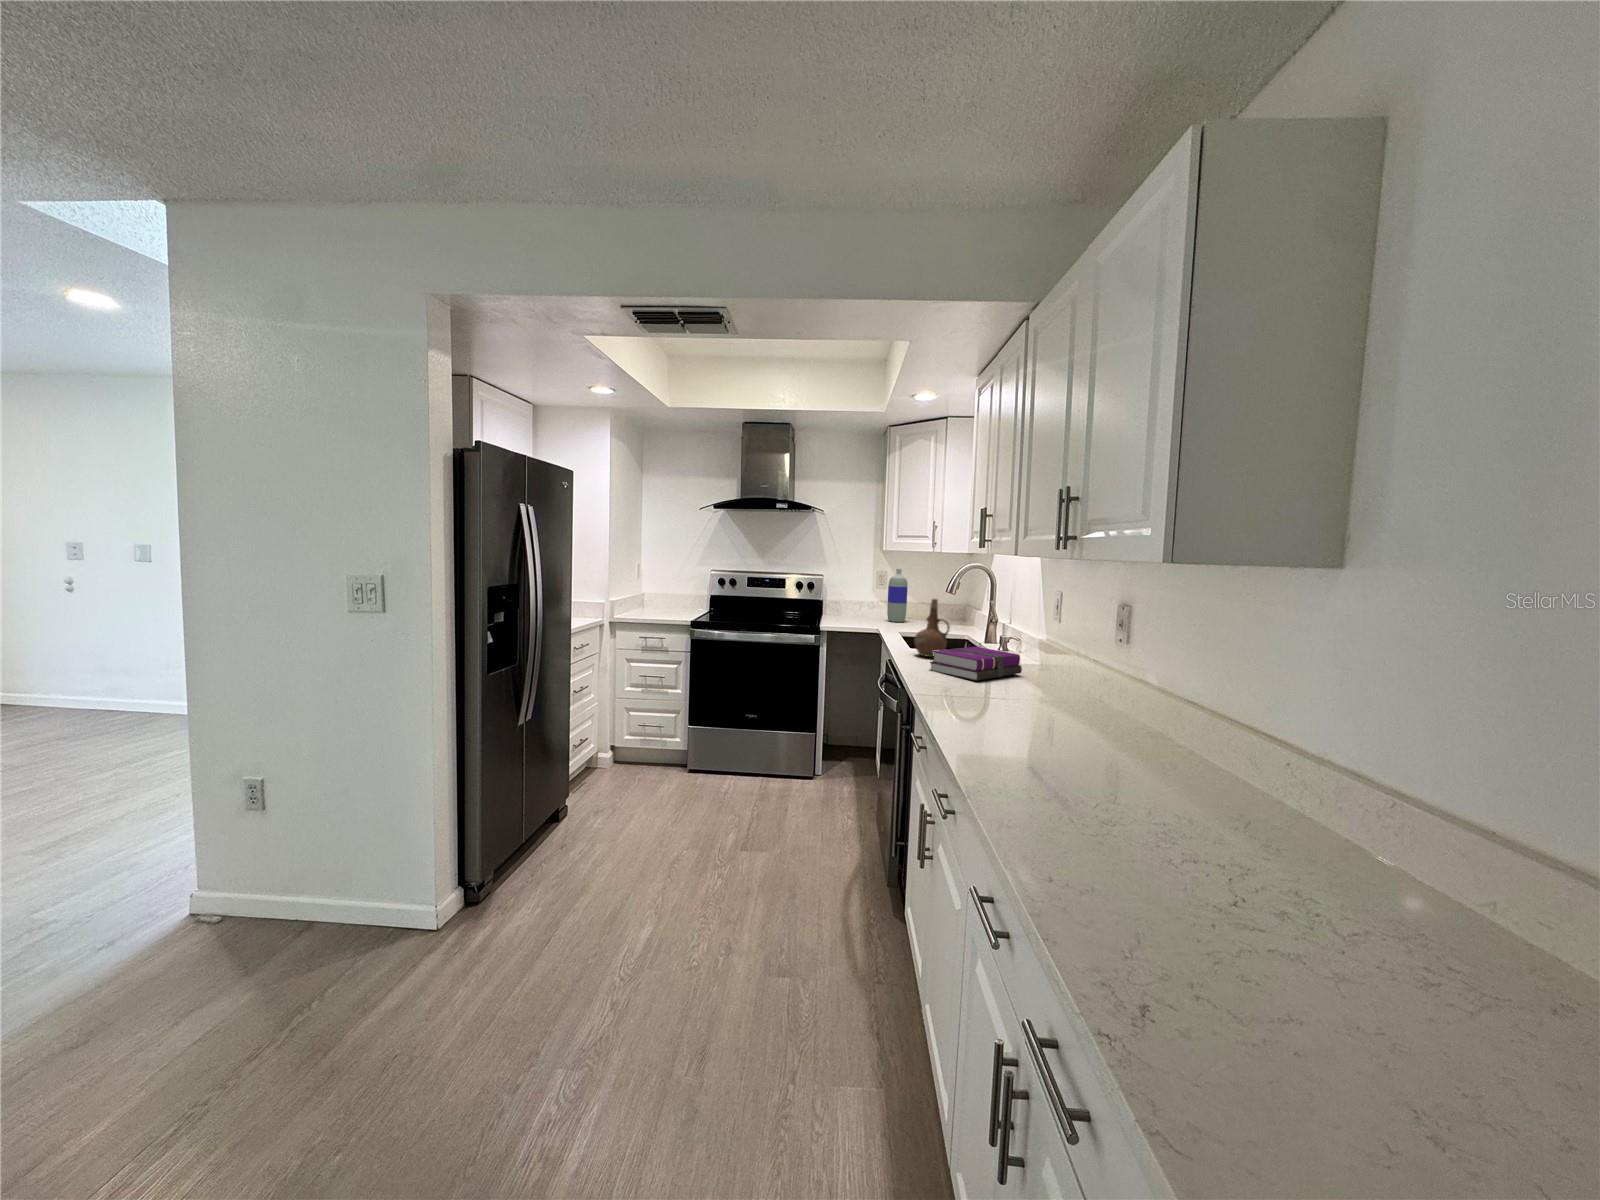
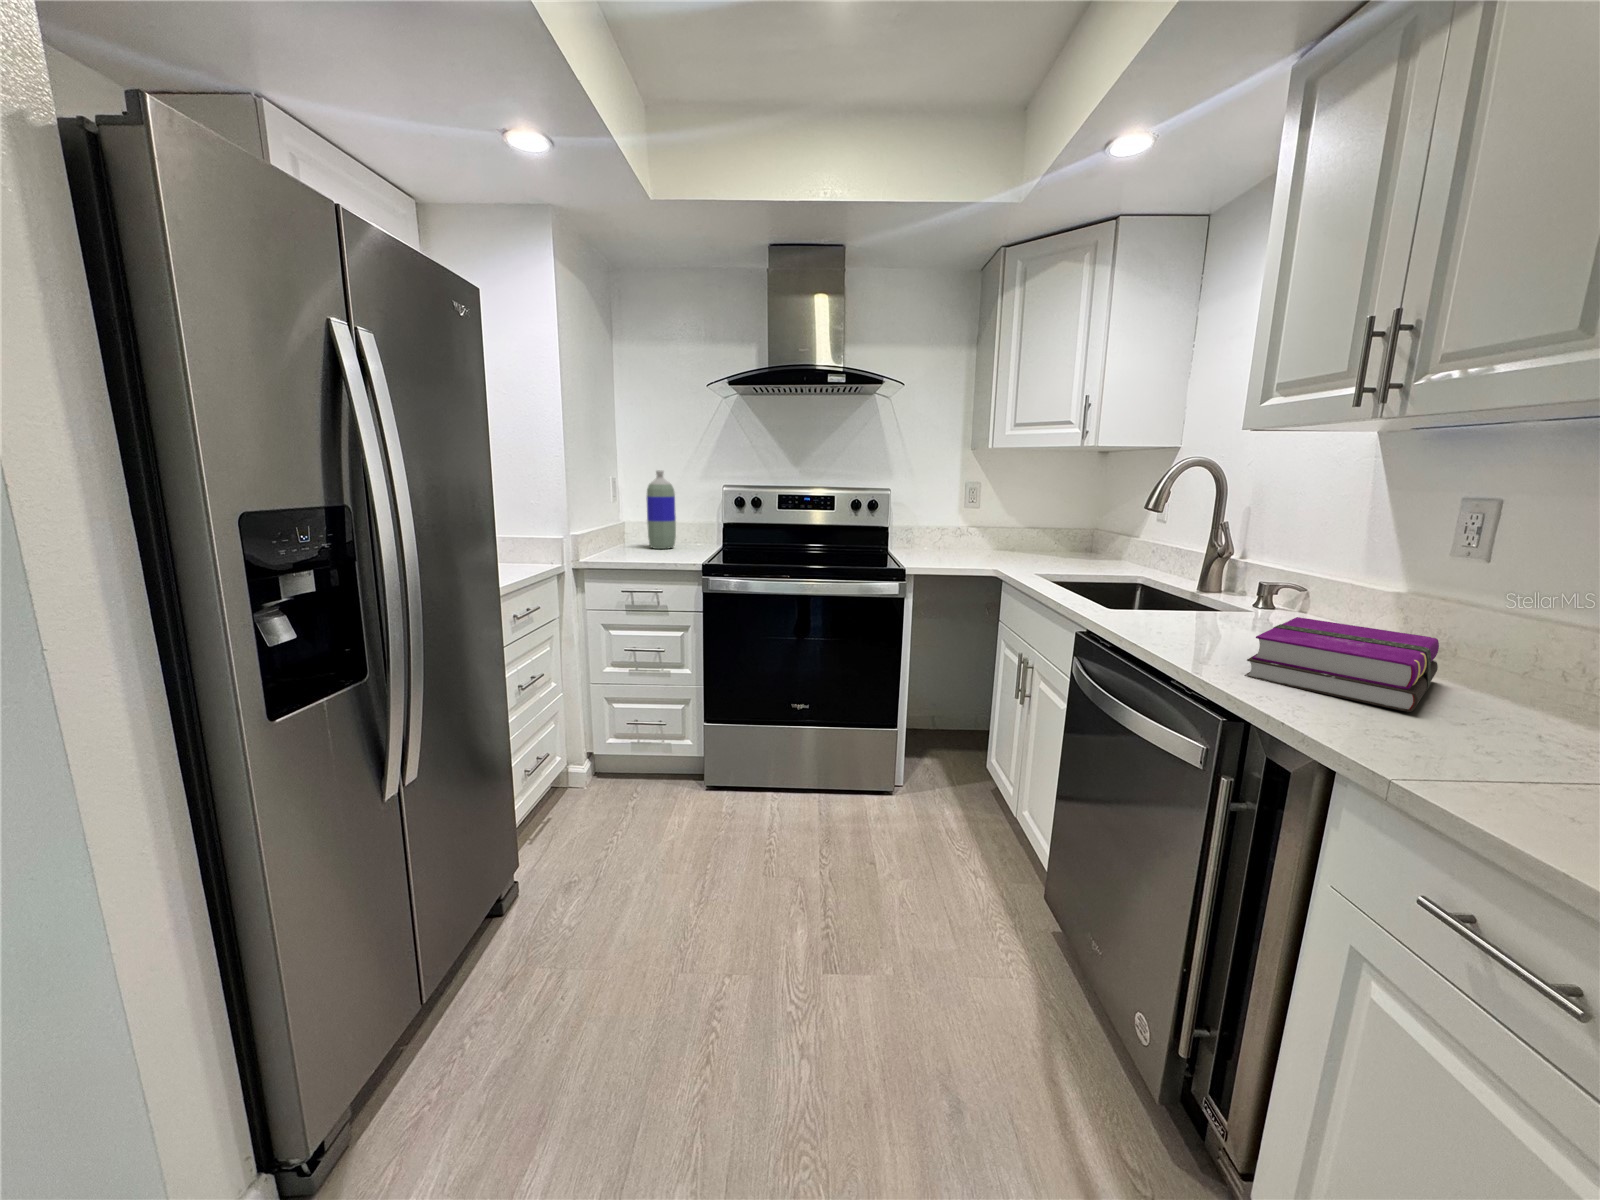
bottle: present [887,569,908,622] -> present [647,470,676,549]
ceramic pitcher: present [914,599,950,657] -> none [1146,522,1226,636]

